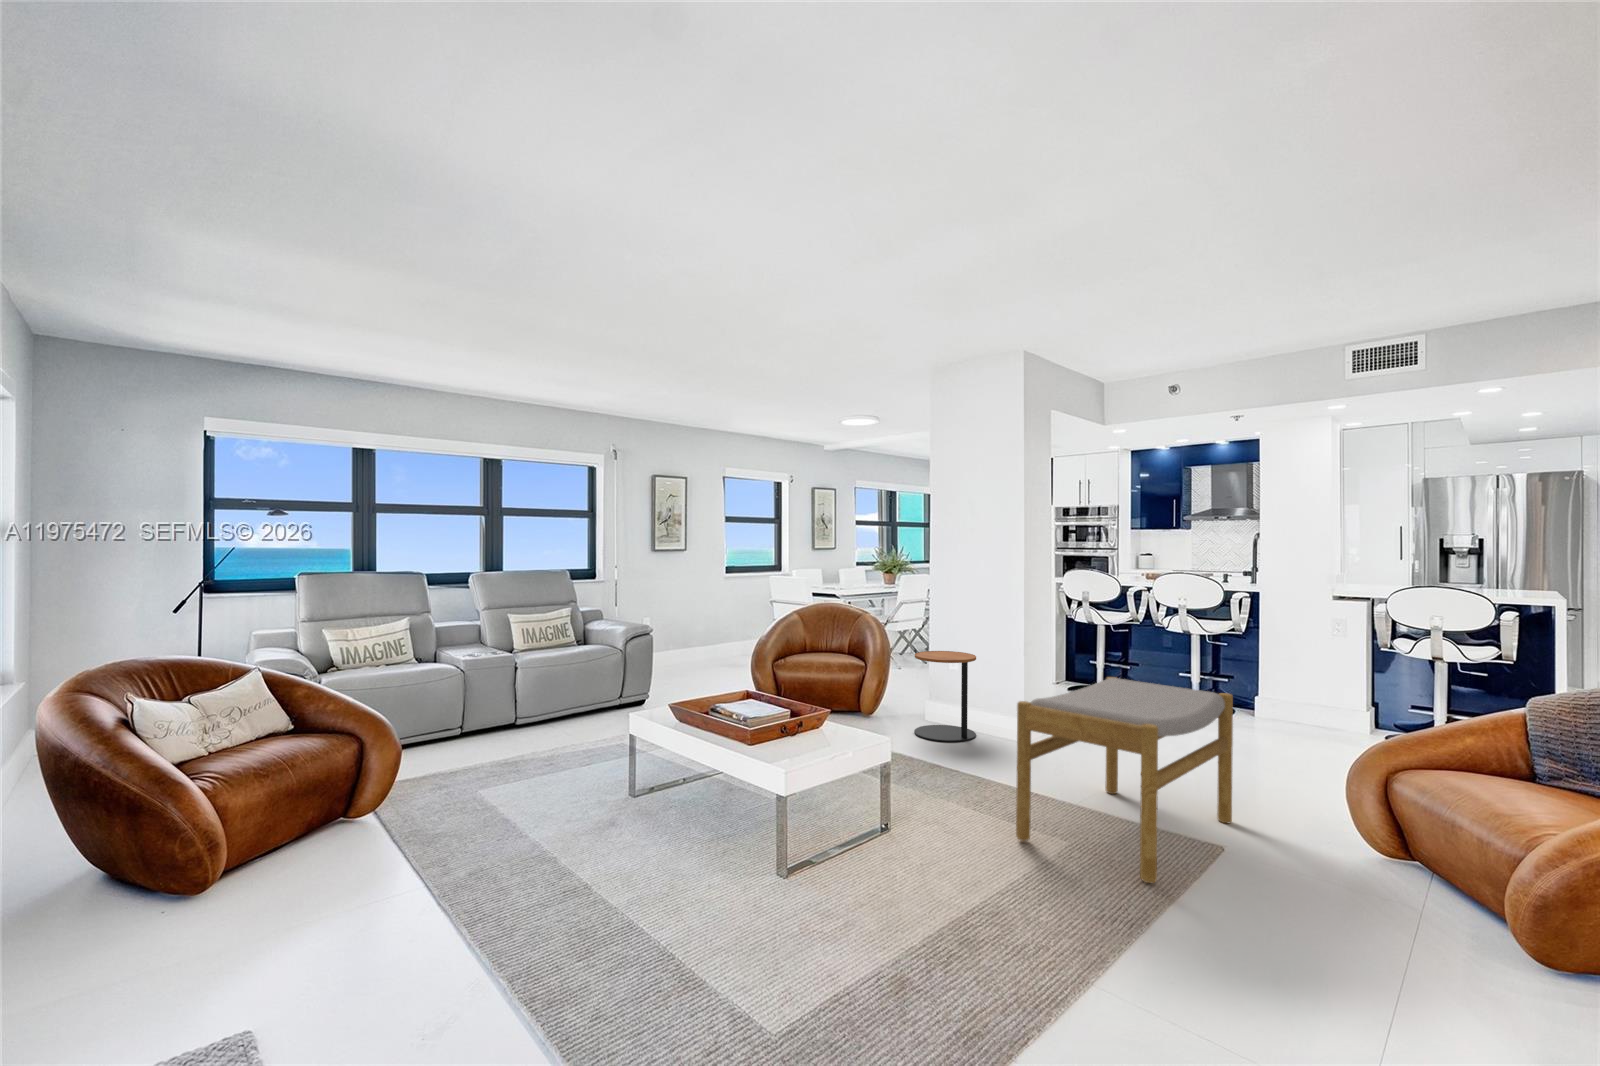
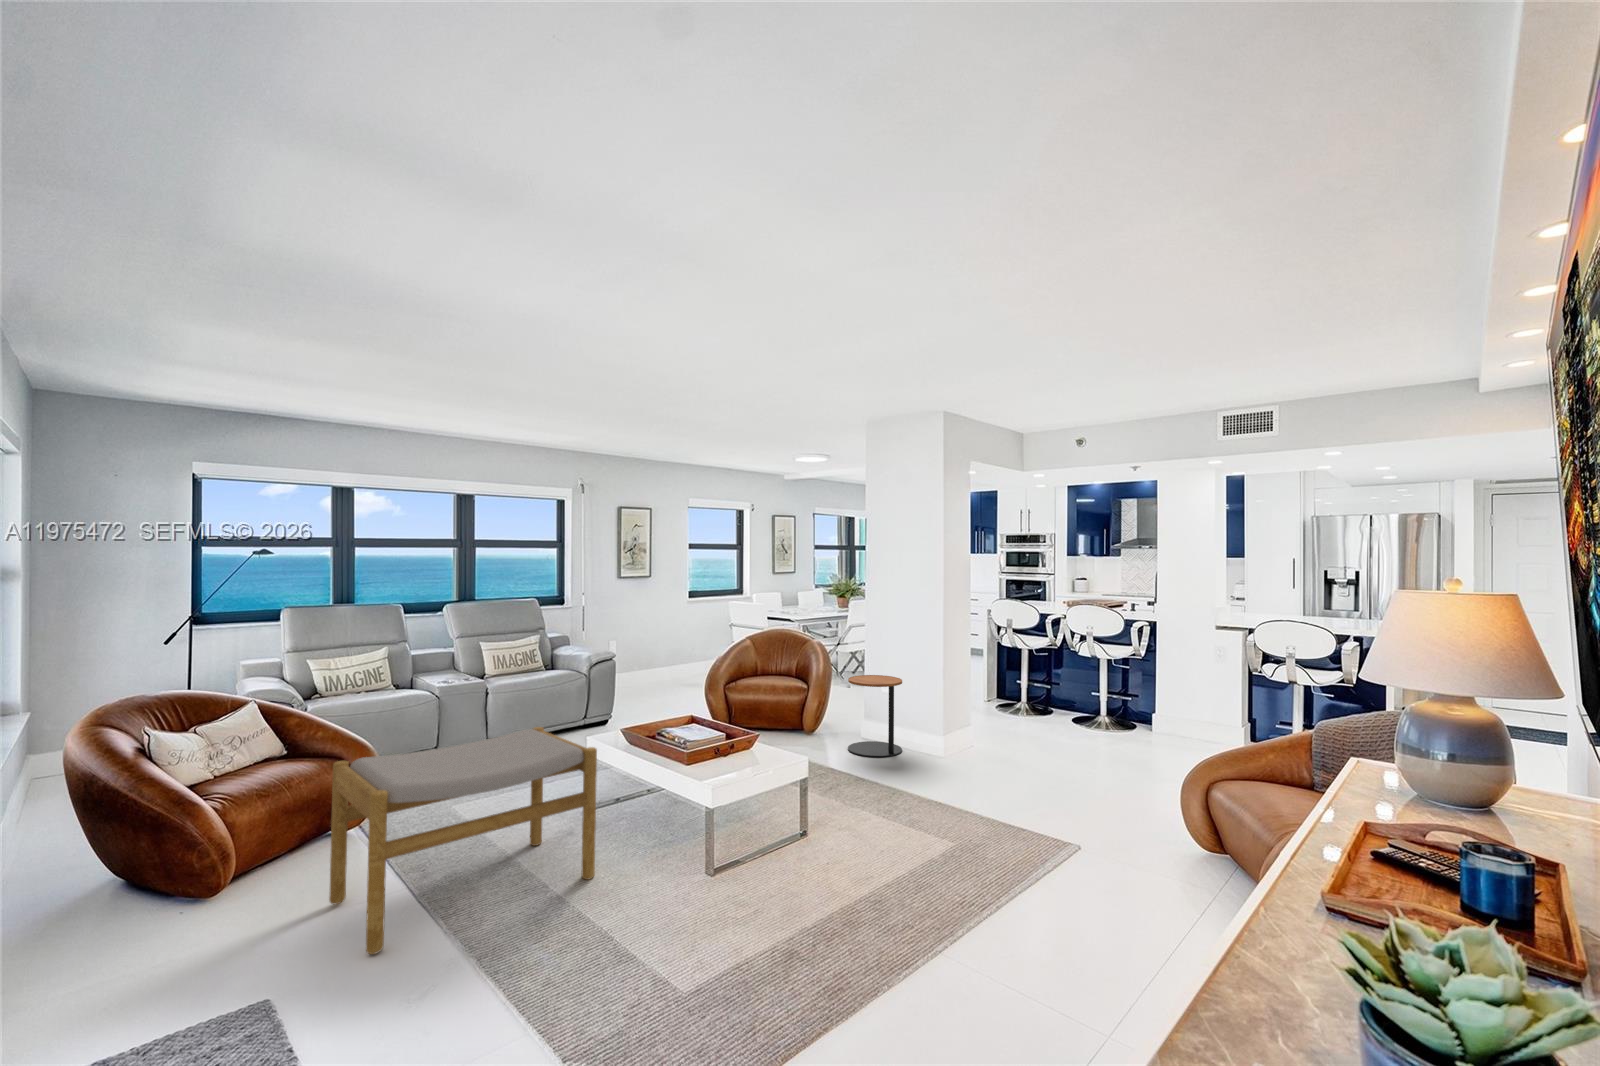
footstool: present [1016,677,1233,883] -> present [329,727,597,954]

